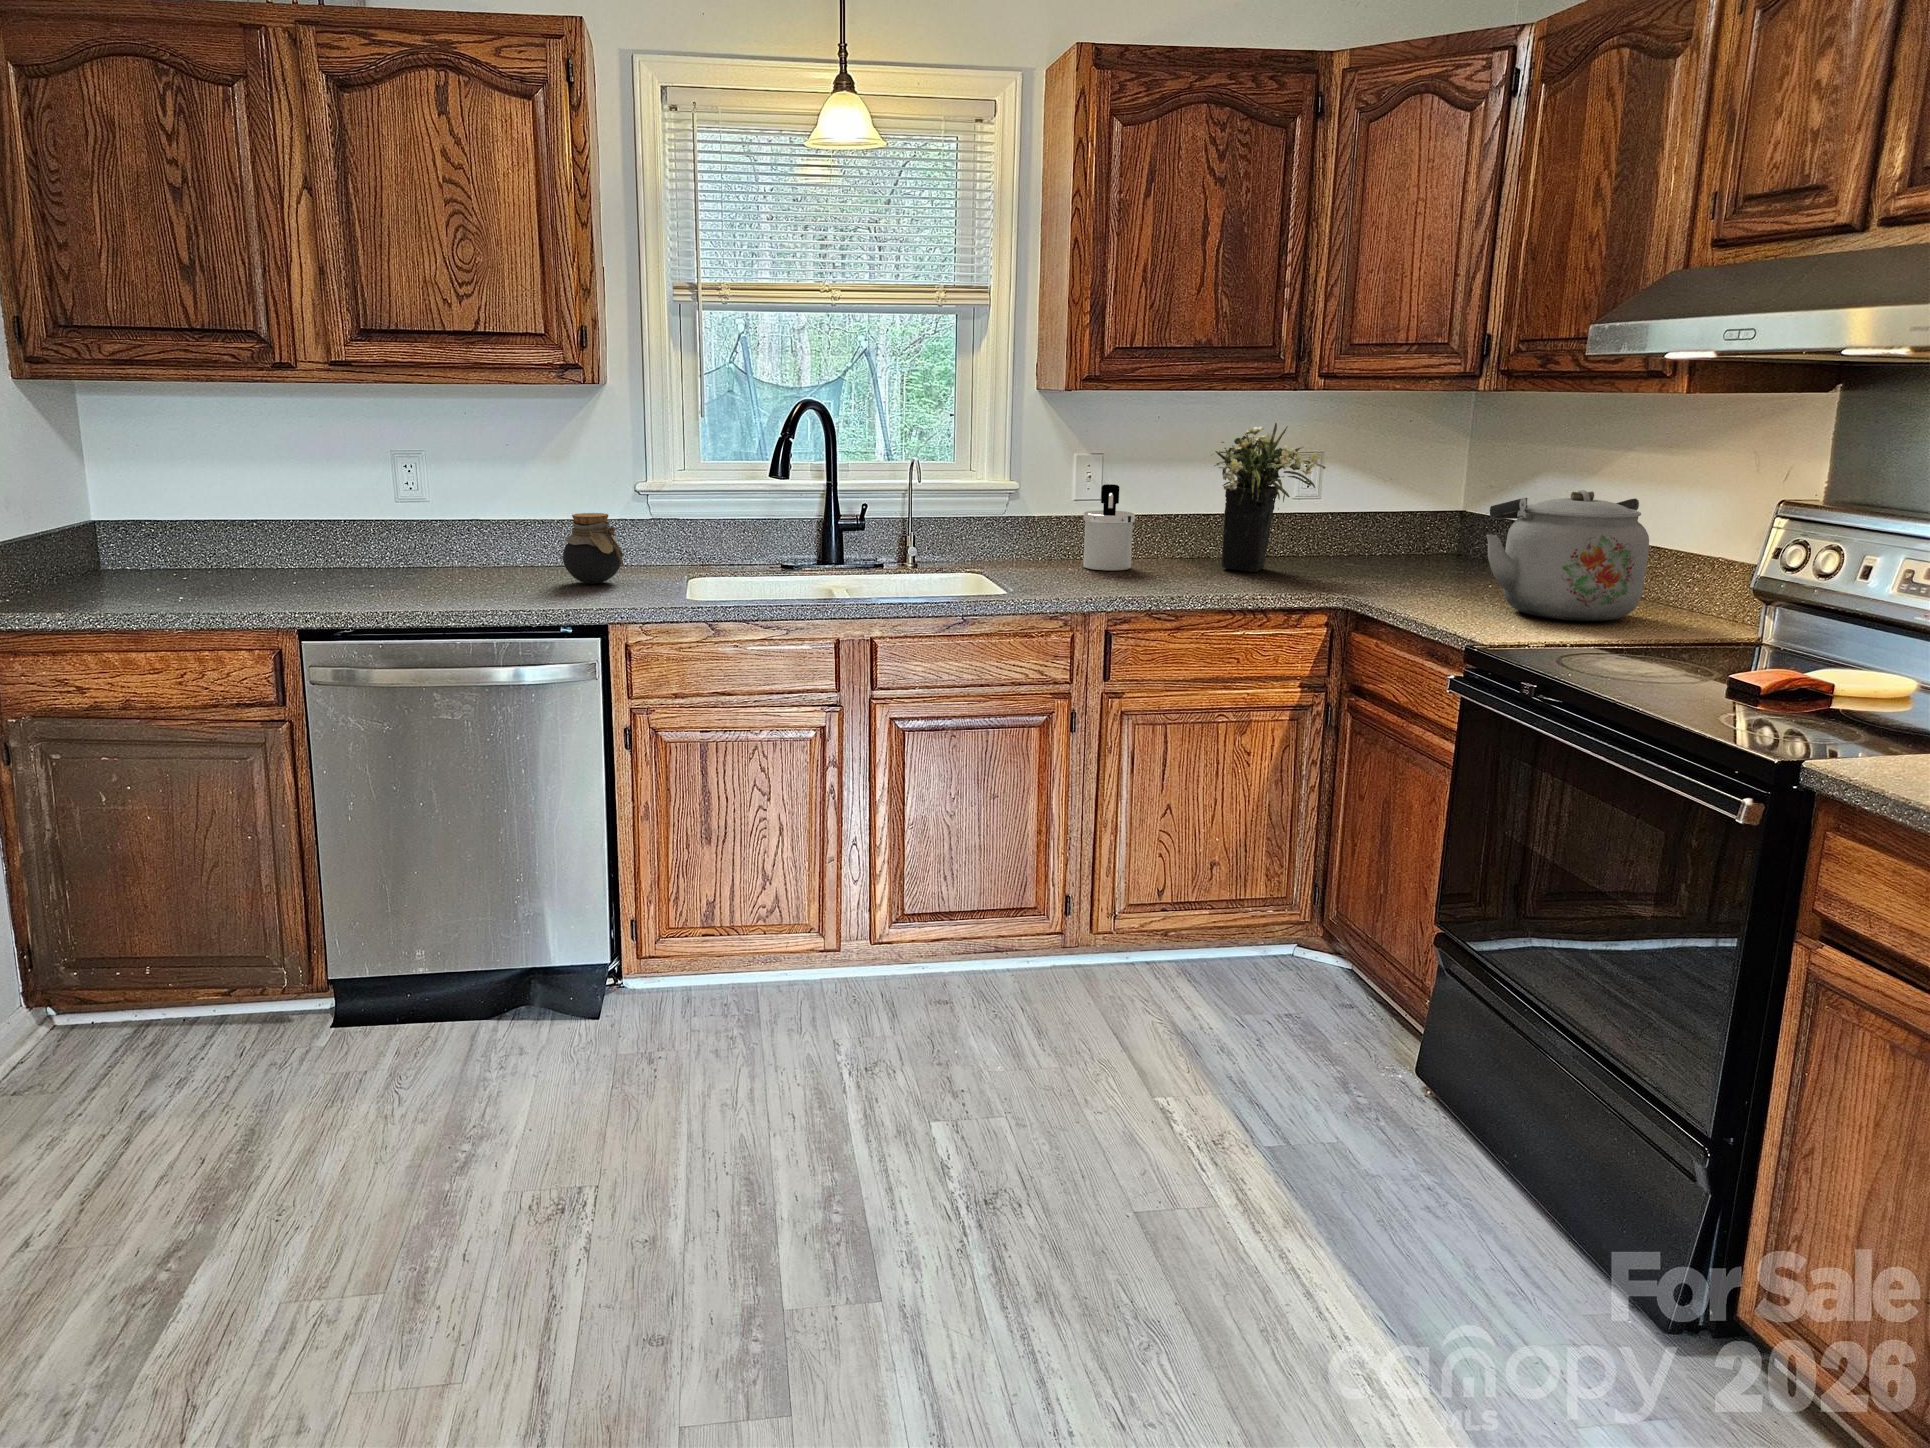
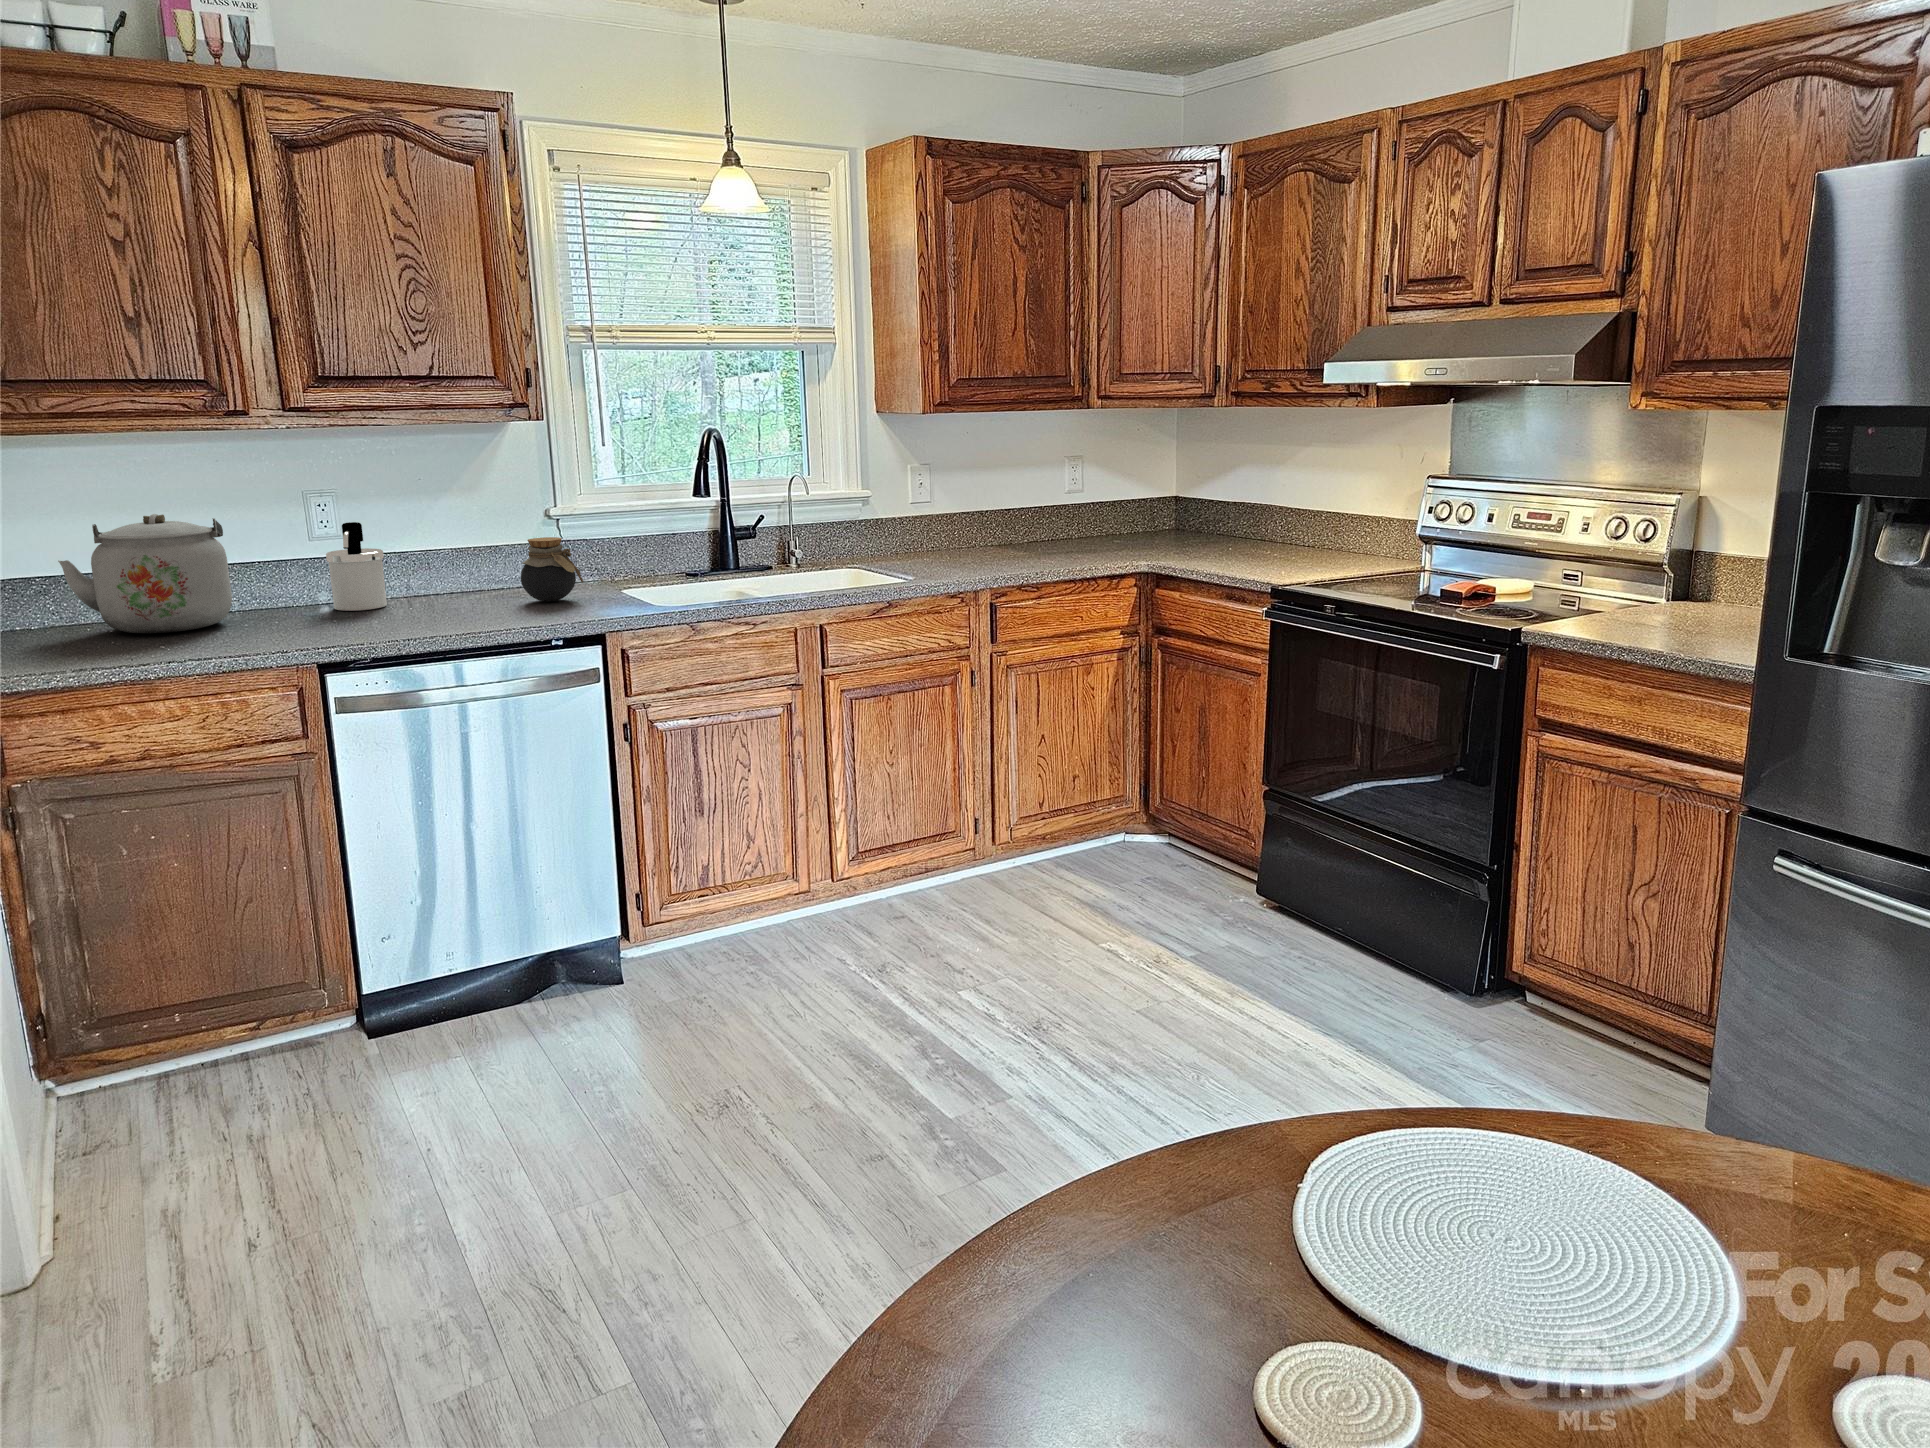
flower arrangement: present [1214,423,1326,572] -> none [1022,432,1108,550]
soap dispenser: present [1083,484,1135,571] -> present [326,522,387,611]
kettle: present [1486,490,1649,621] -> present [58,514,232,633]

